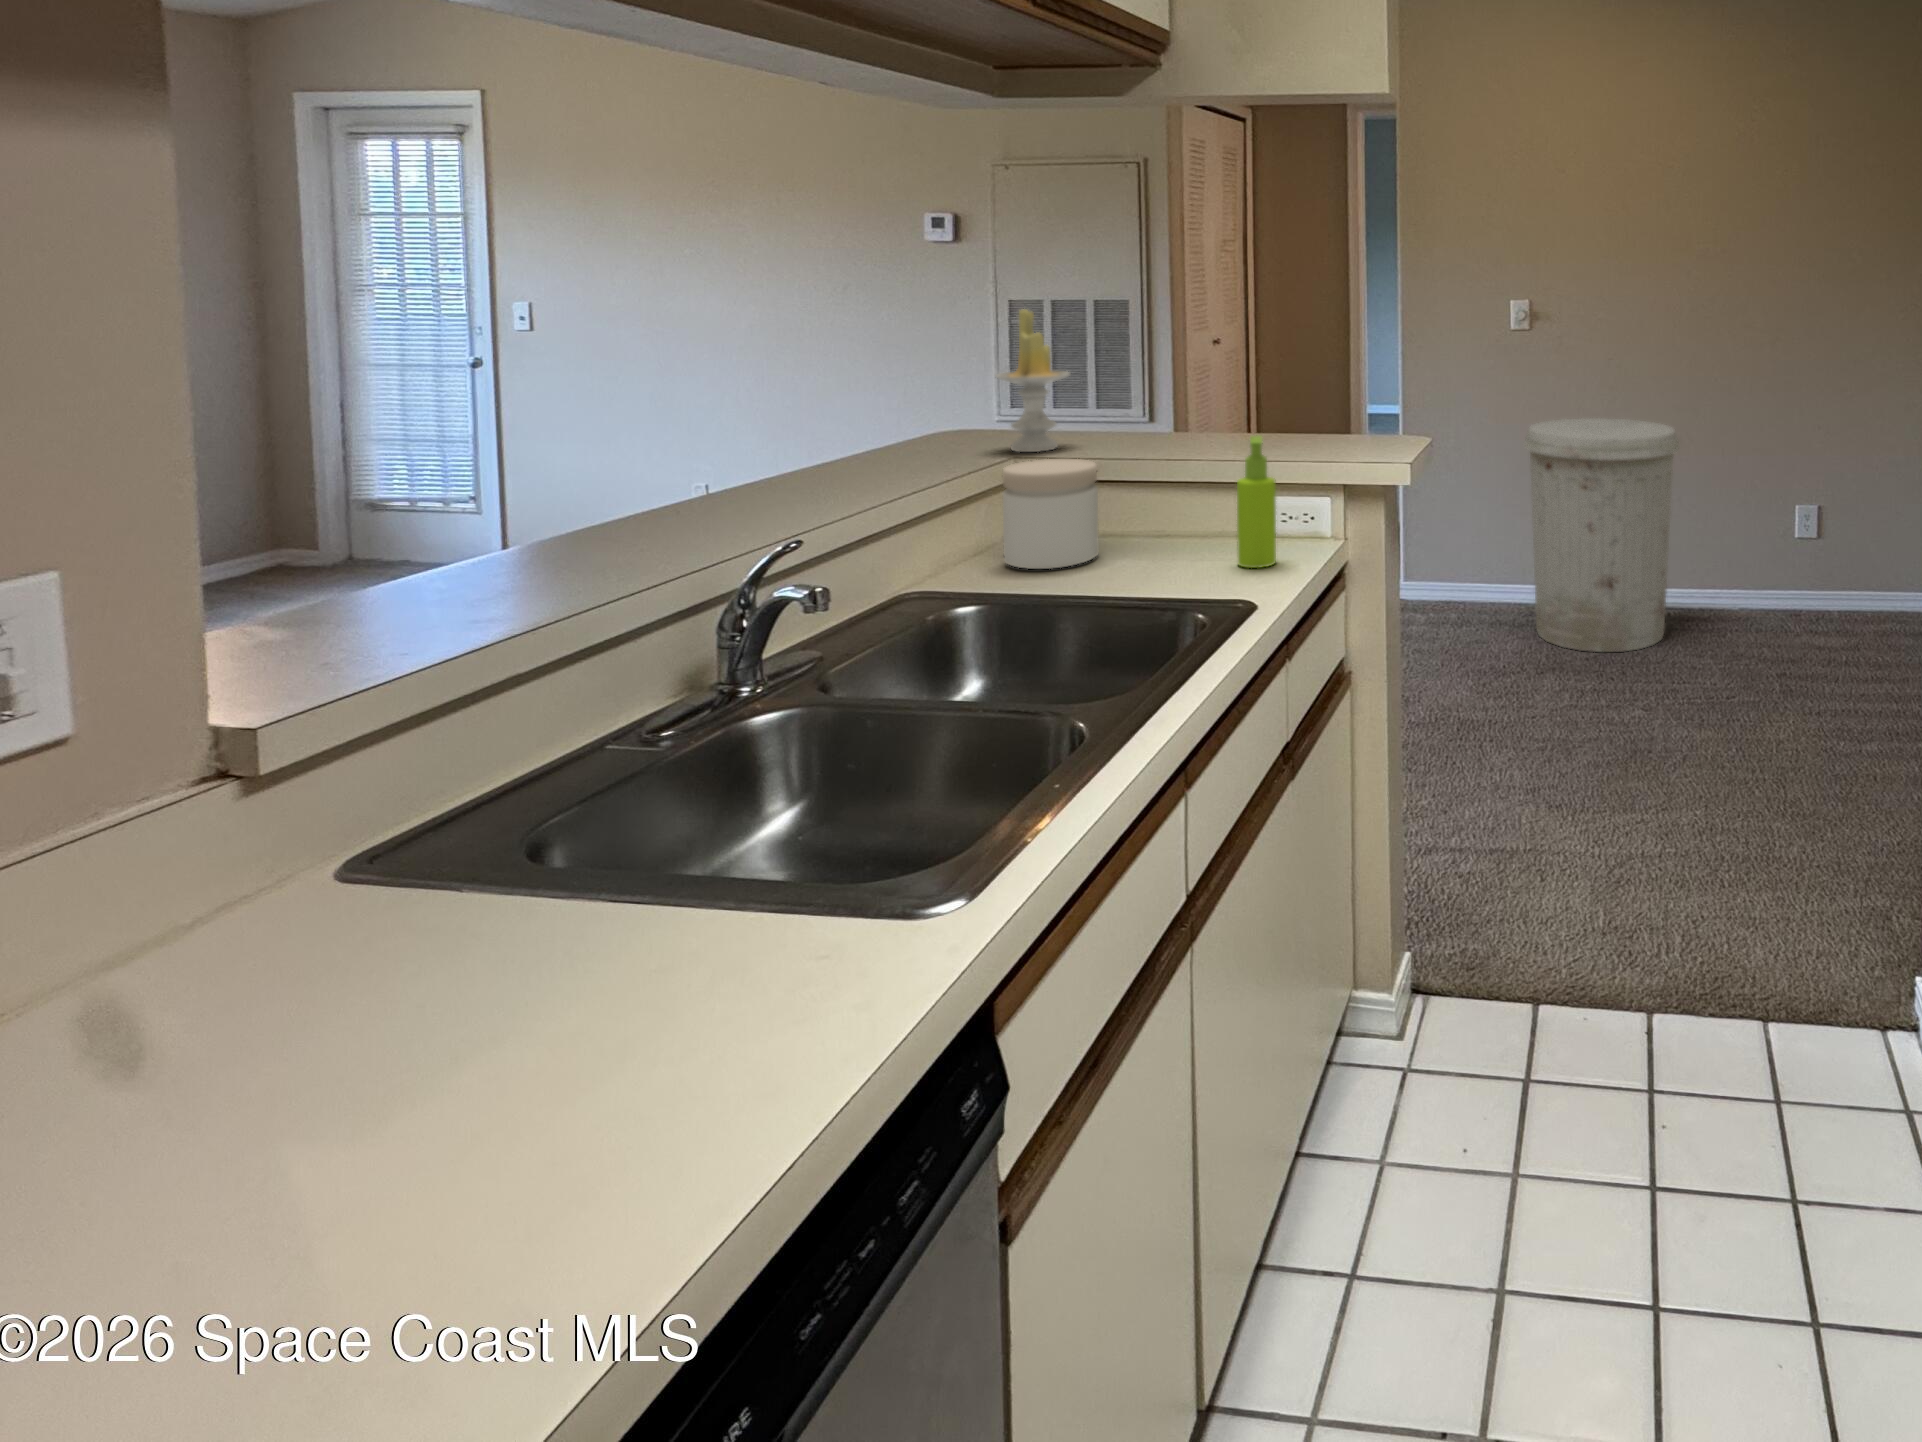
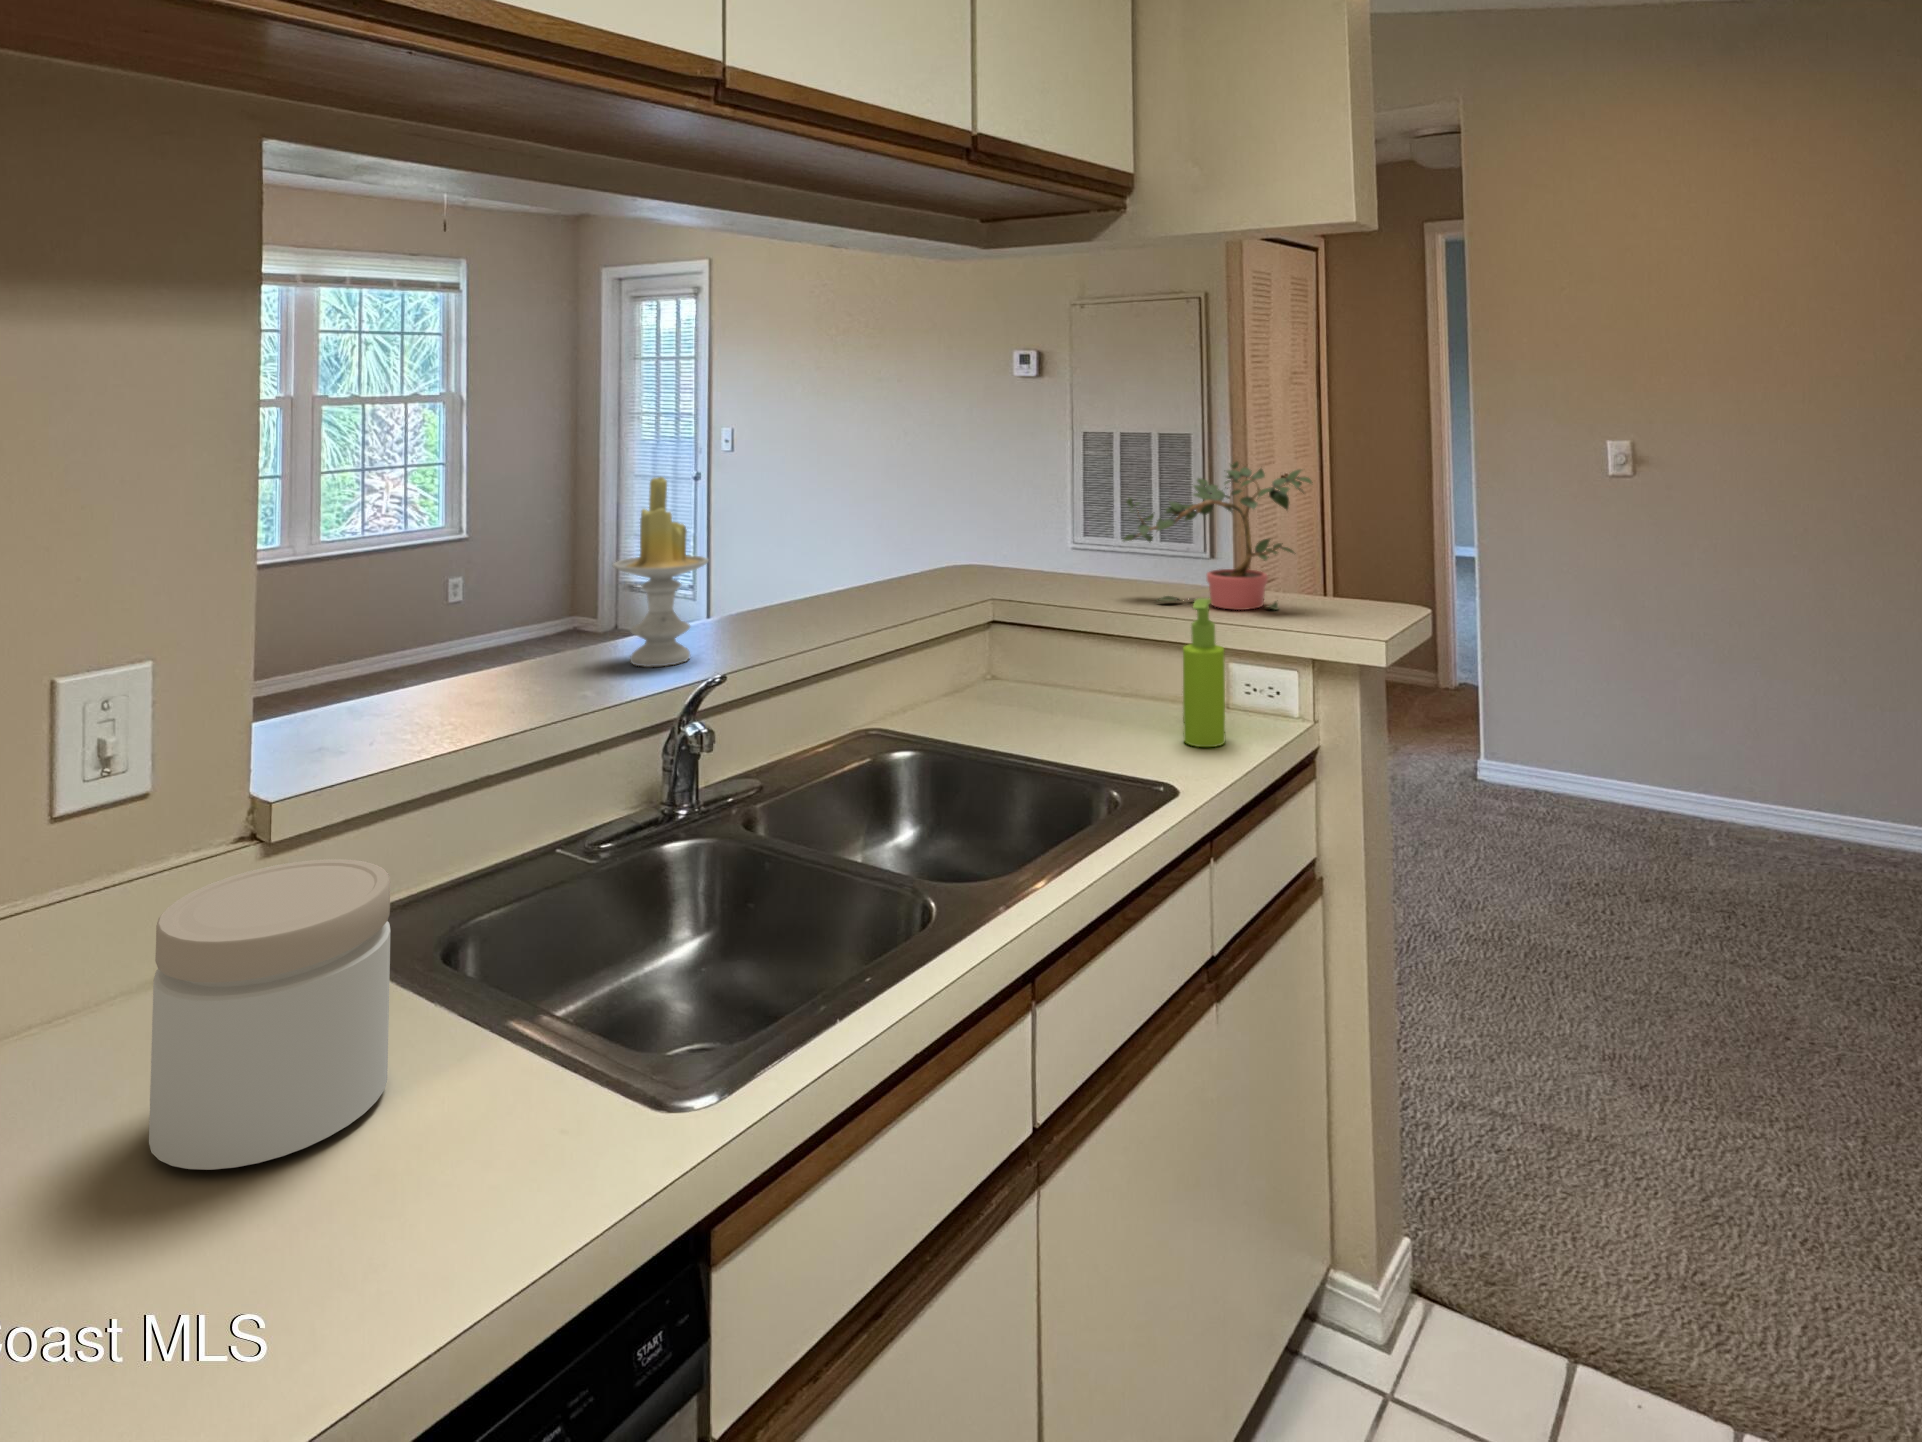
candle: present [996,310,1070,452] -> present [613,477,709,667]
potted plant: none [1145,313,1336,448] -> present [1123,462,1312,610]
trash can: present [1523,418,1680,652] -> none [1629,585,1849,890]
jar: present [1003,459,1099,569] -> present [149,859,390,1170]

